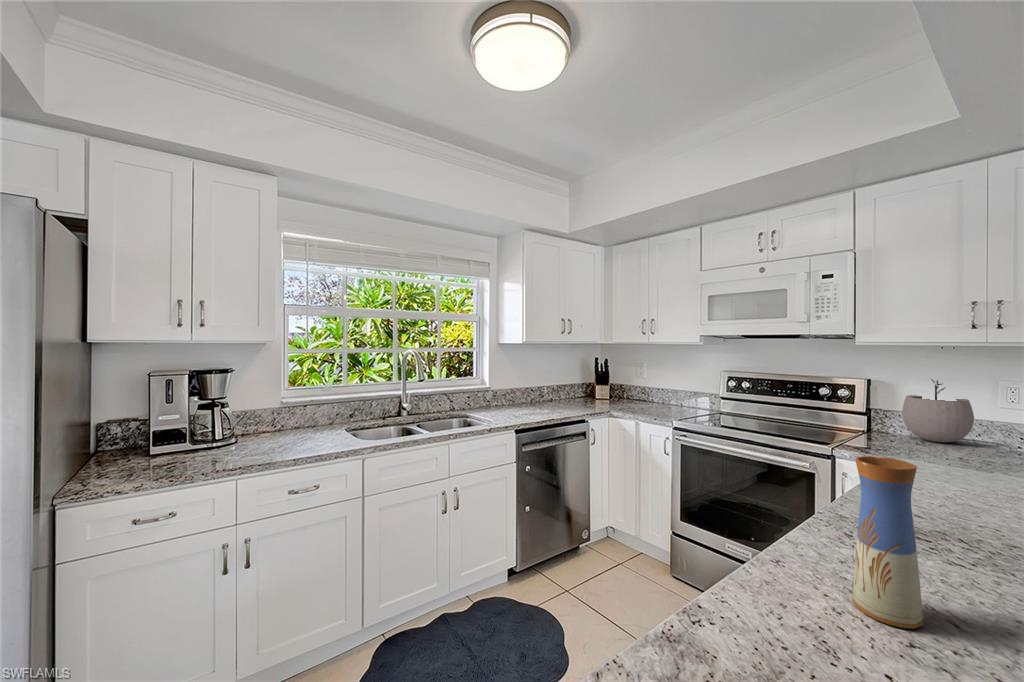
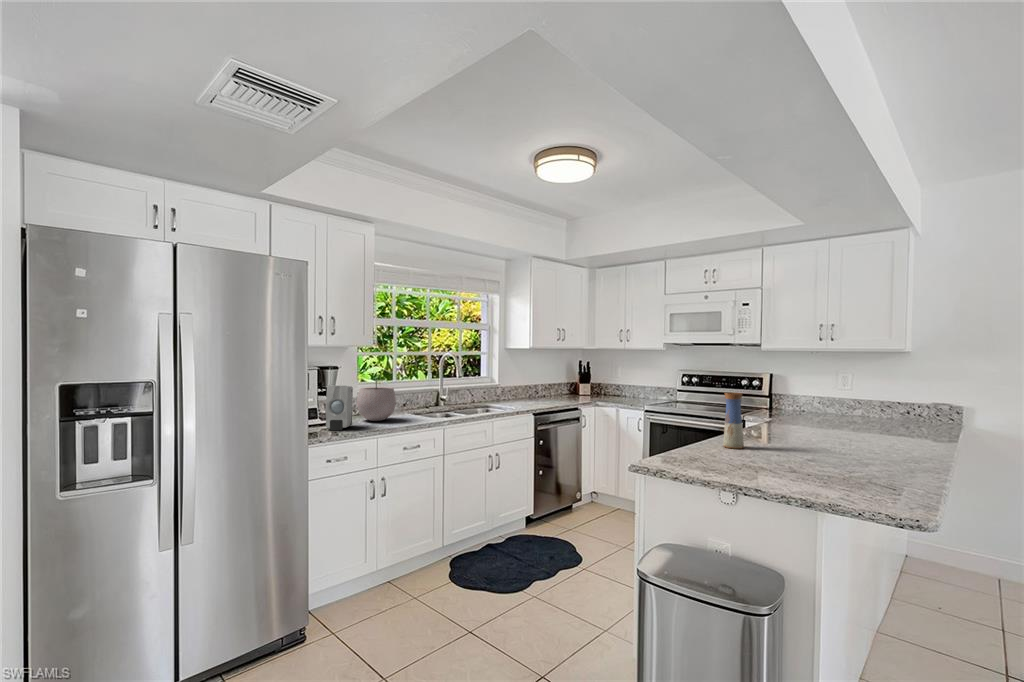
plant pot: present [902,379,974,442] -> present [357,376,396,421]
soap dispenser: none [148,400,214,470] -> present [326,386,353,430]

